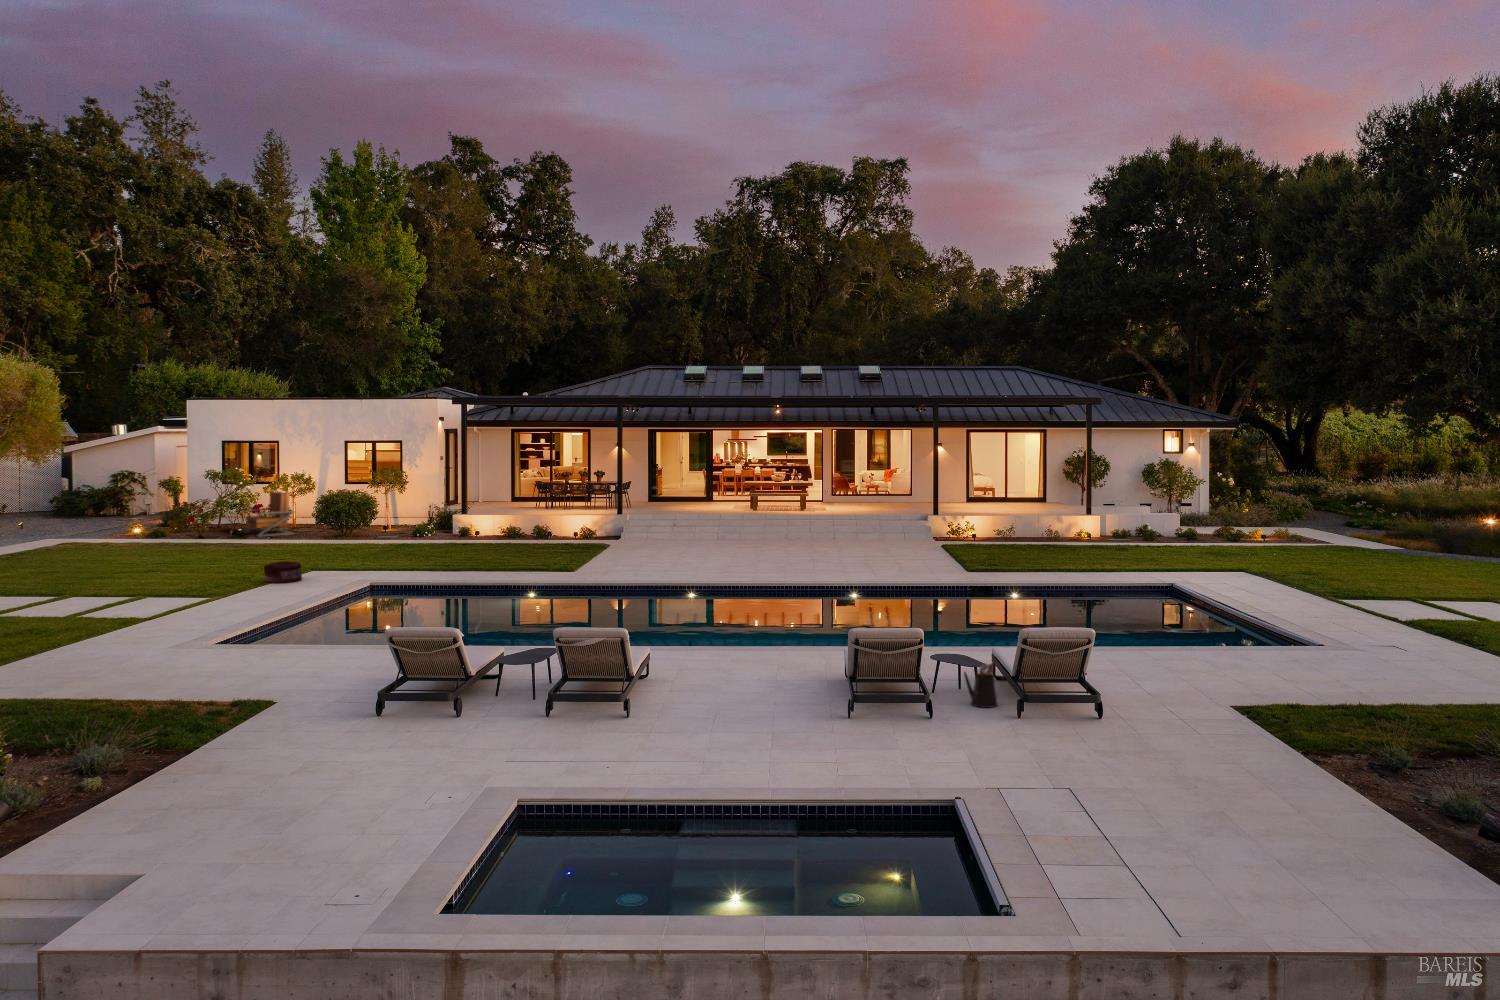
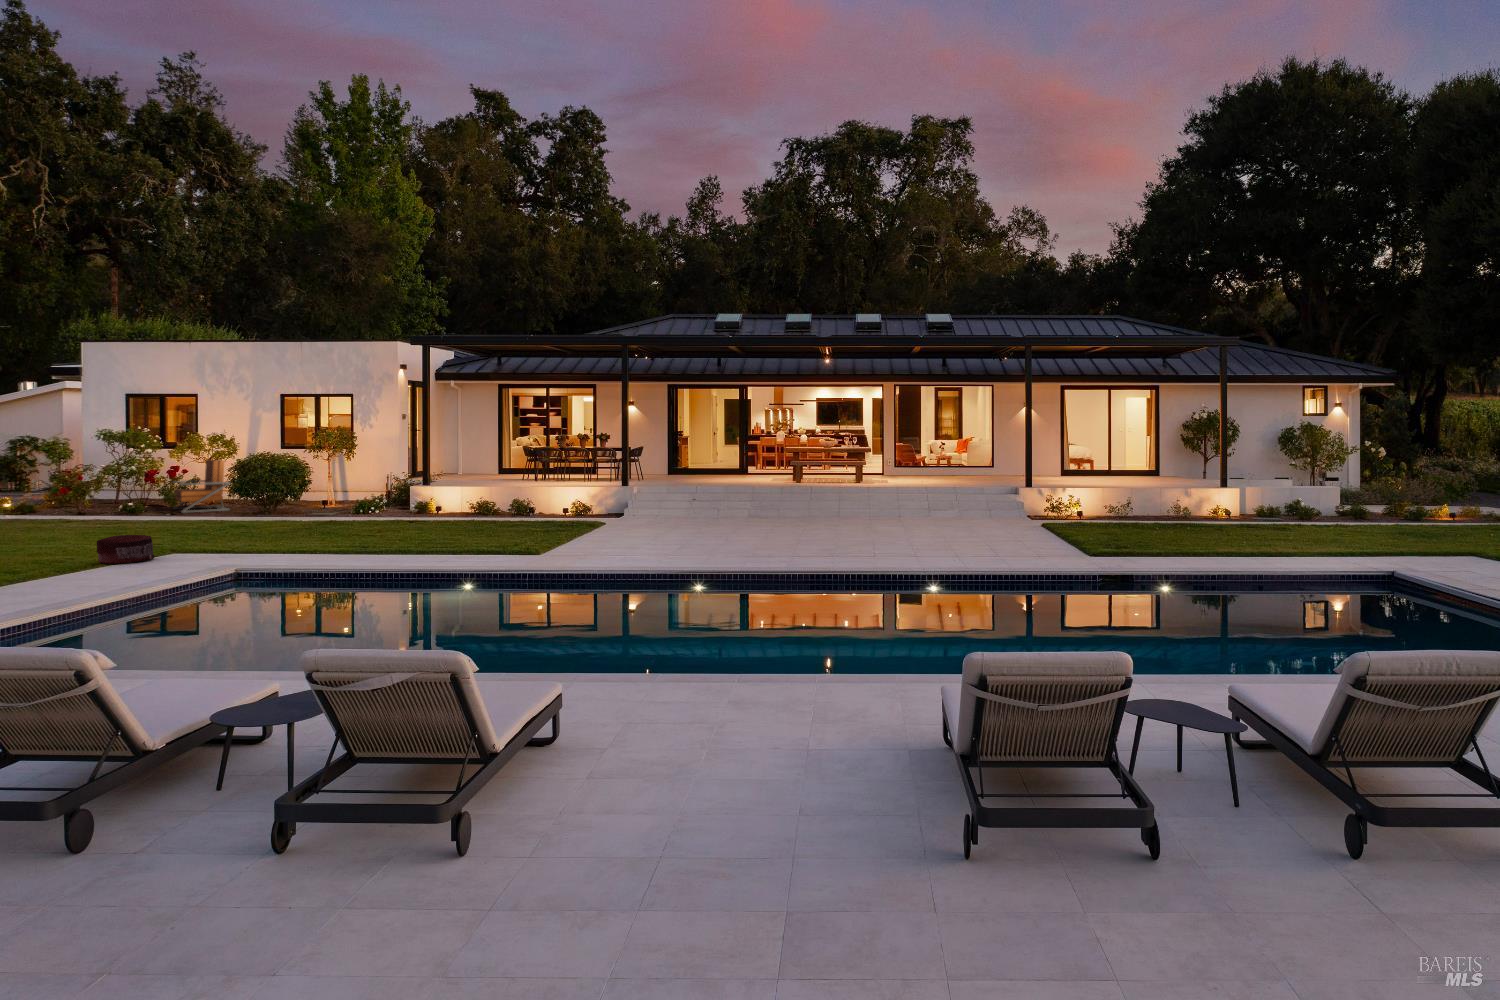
watering can: present [964,662,998,708] -> none [1221,727,1332,850]

